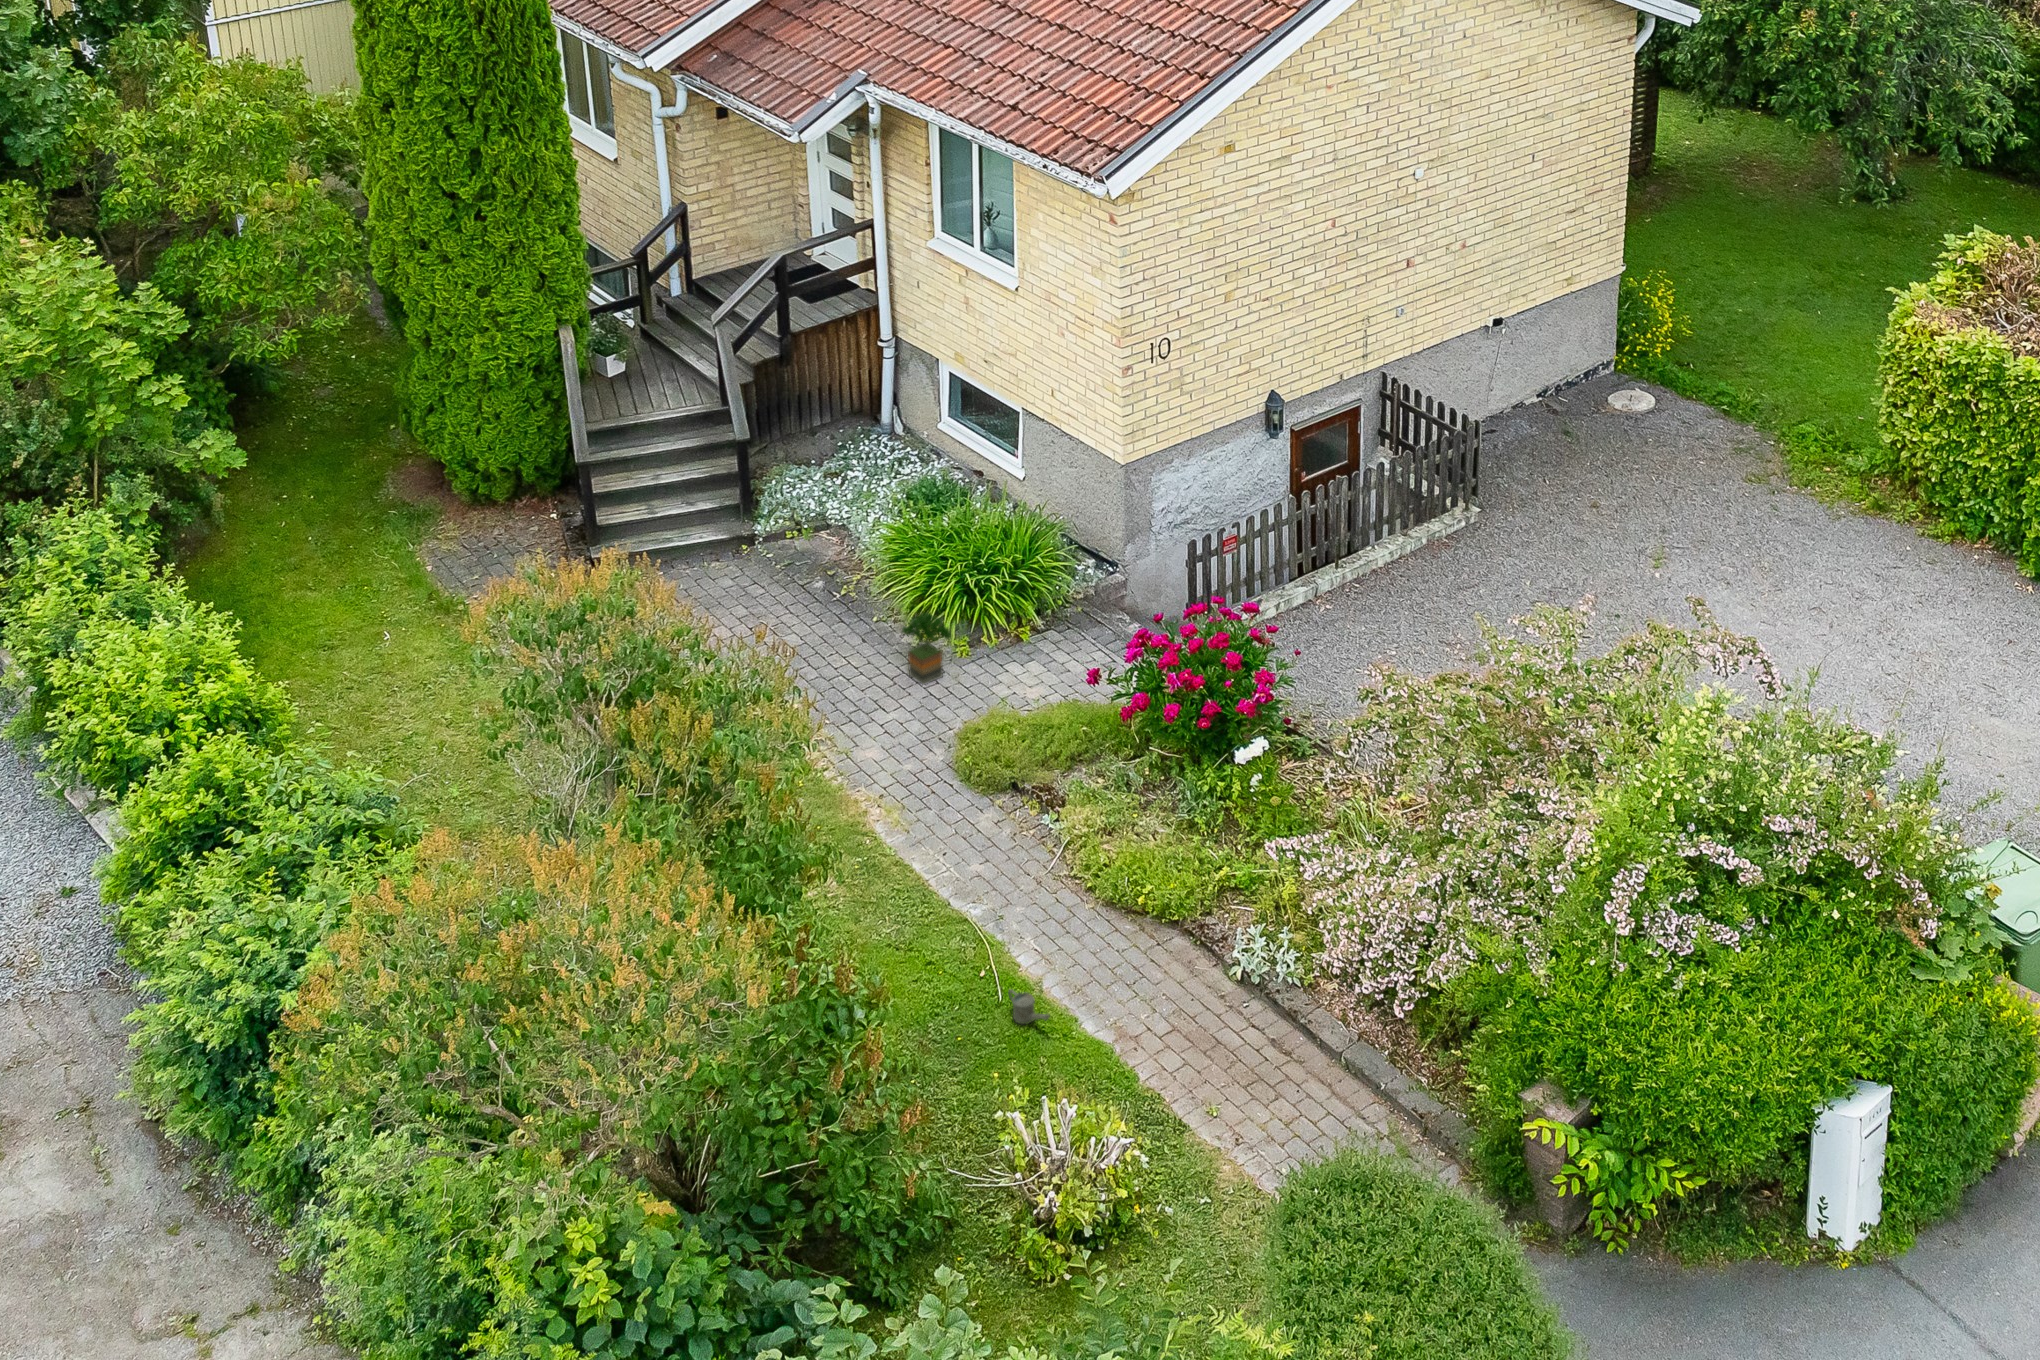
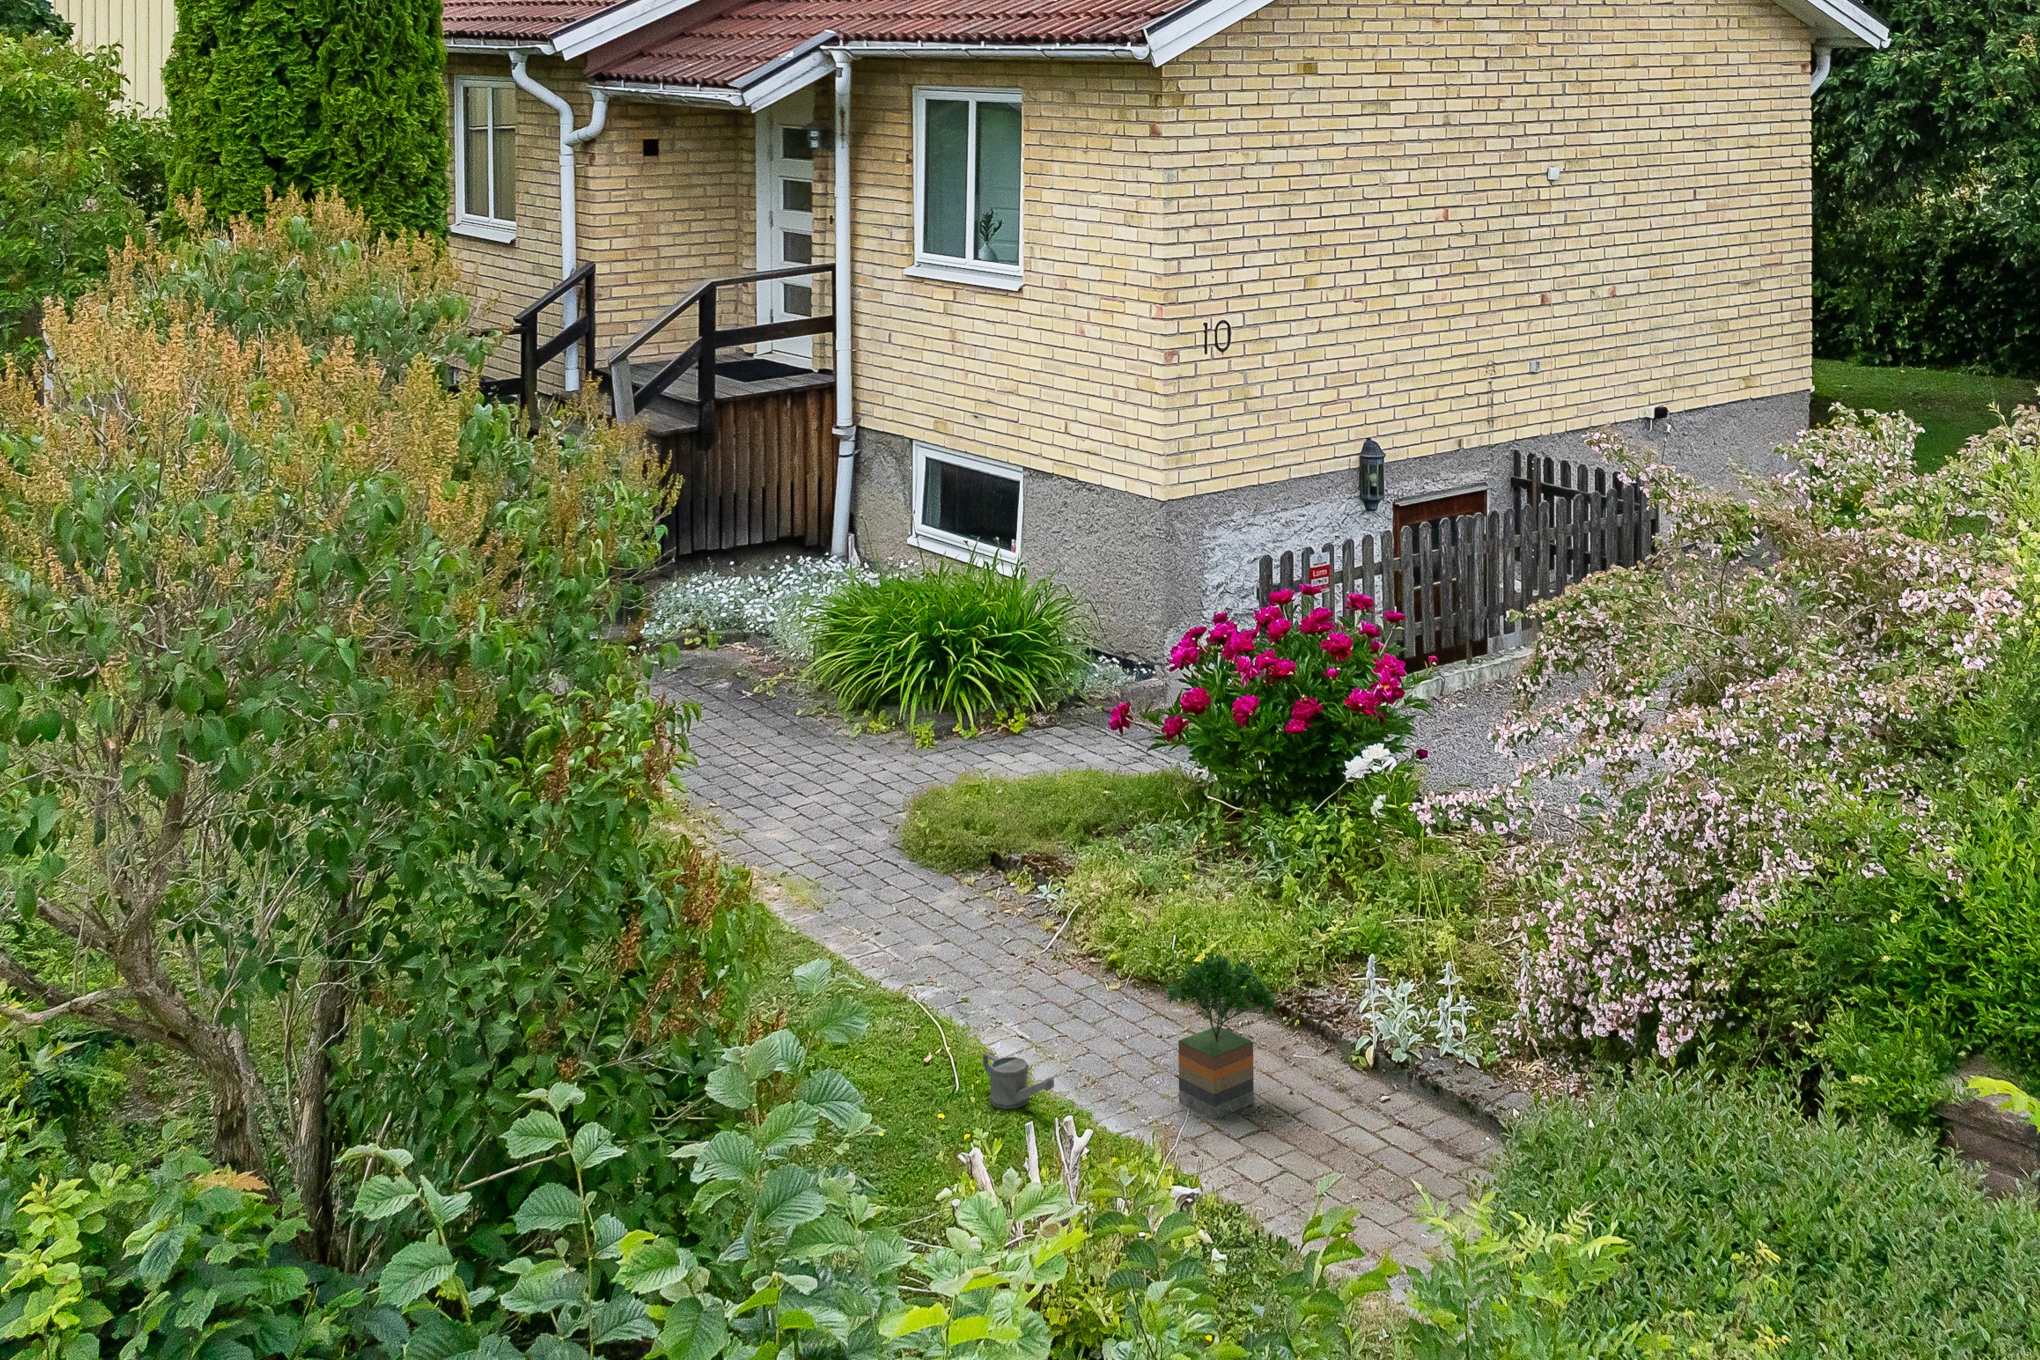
potted tree: present [902,613,951,685] -> present [1165,955,1277,1119]

